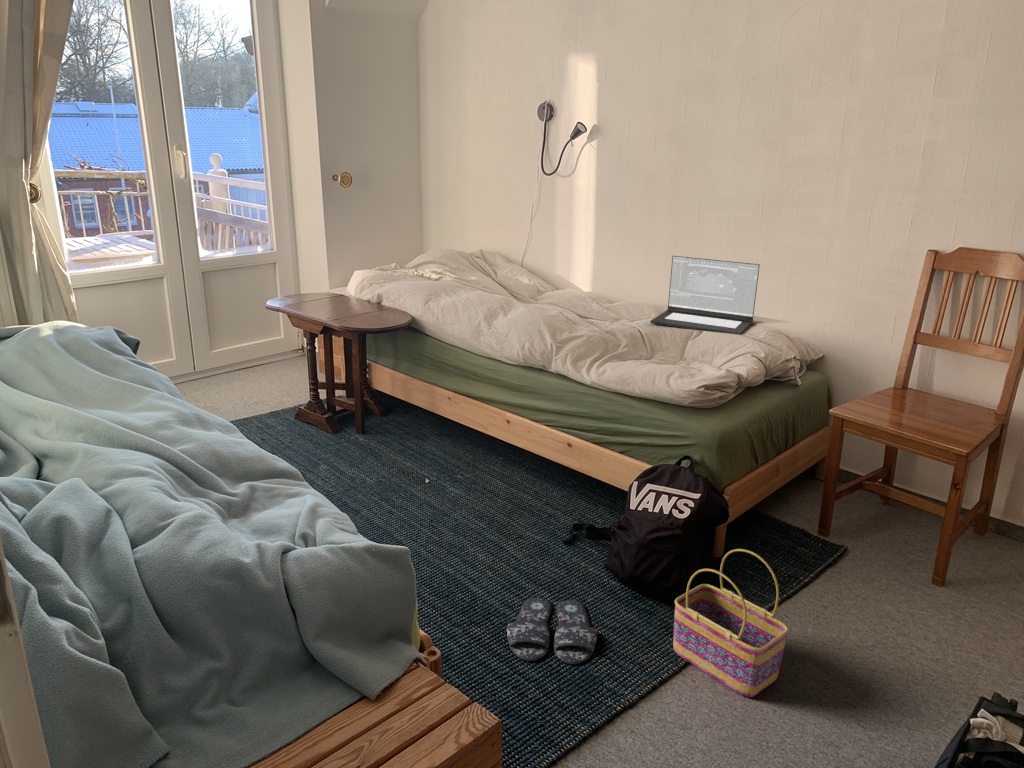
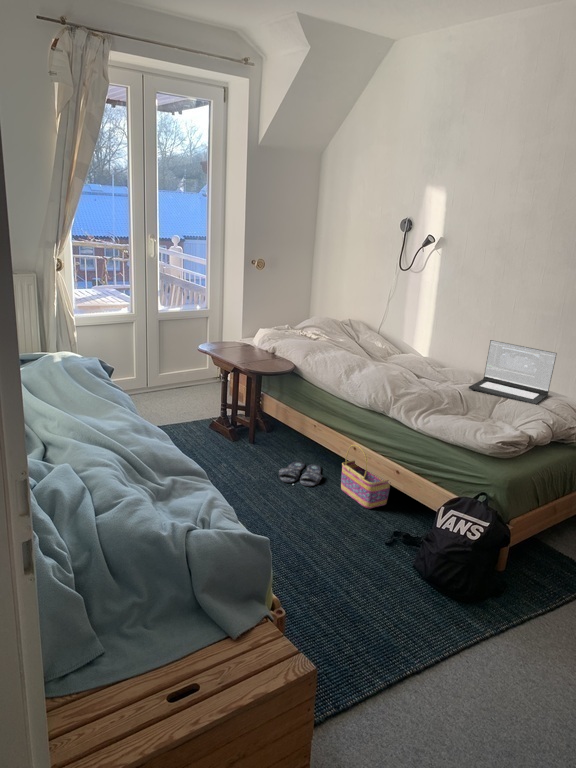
basket: present [673,549,789,697] -> present [341,445,391,508]
slippers: present [507,598,598,664] -> present [279,462,323,486]

